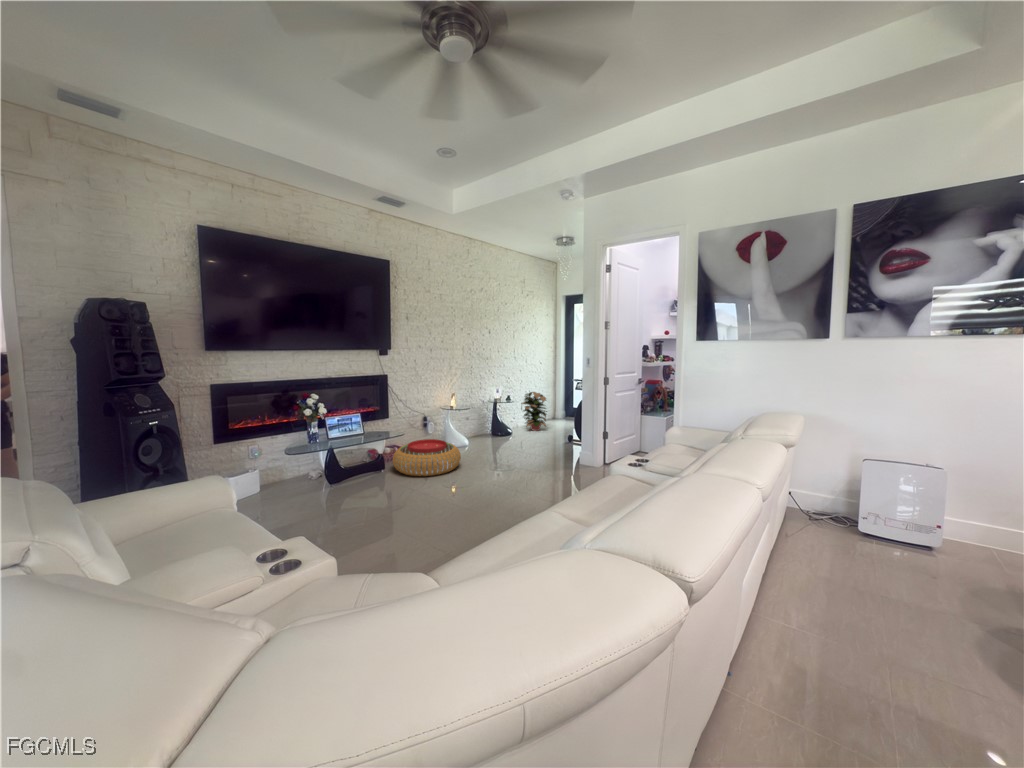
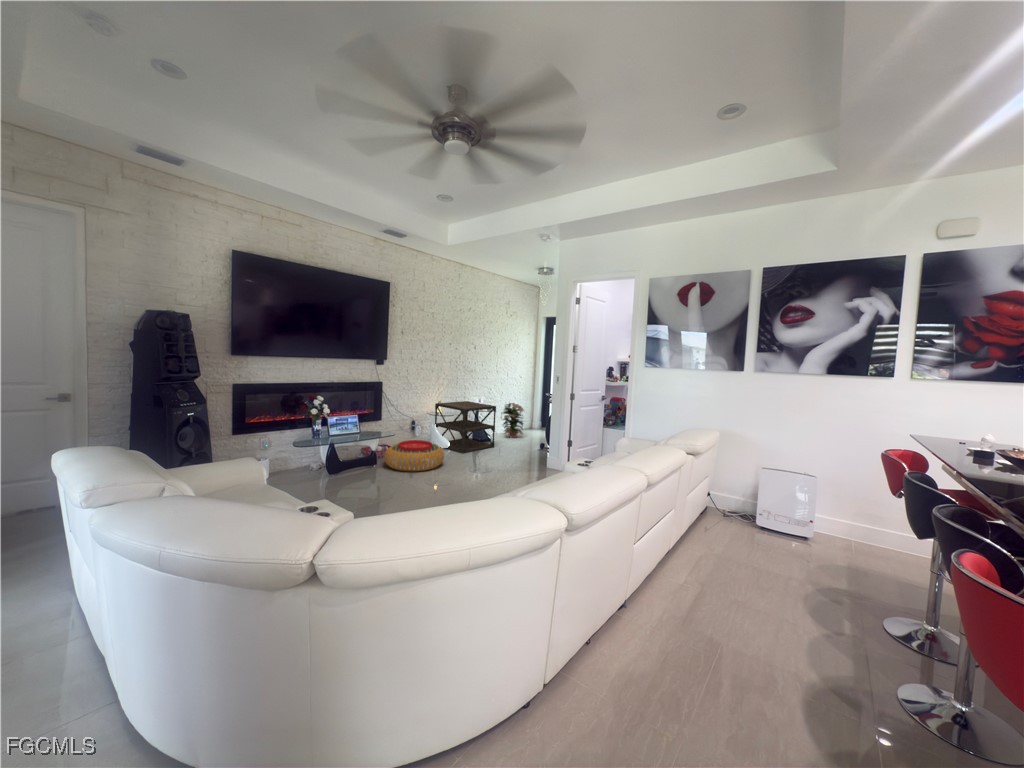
side table: none [448,392,516,453] -> present [434,401,496,454]

